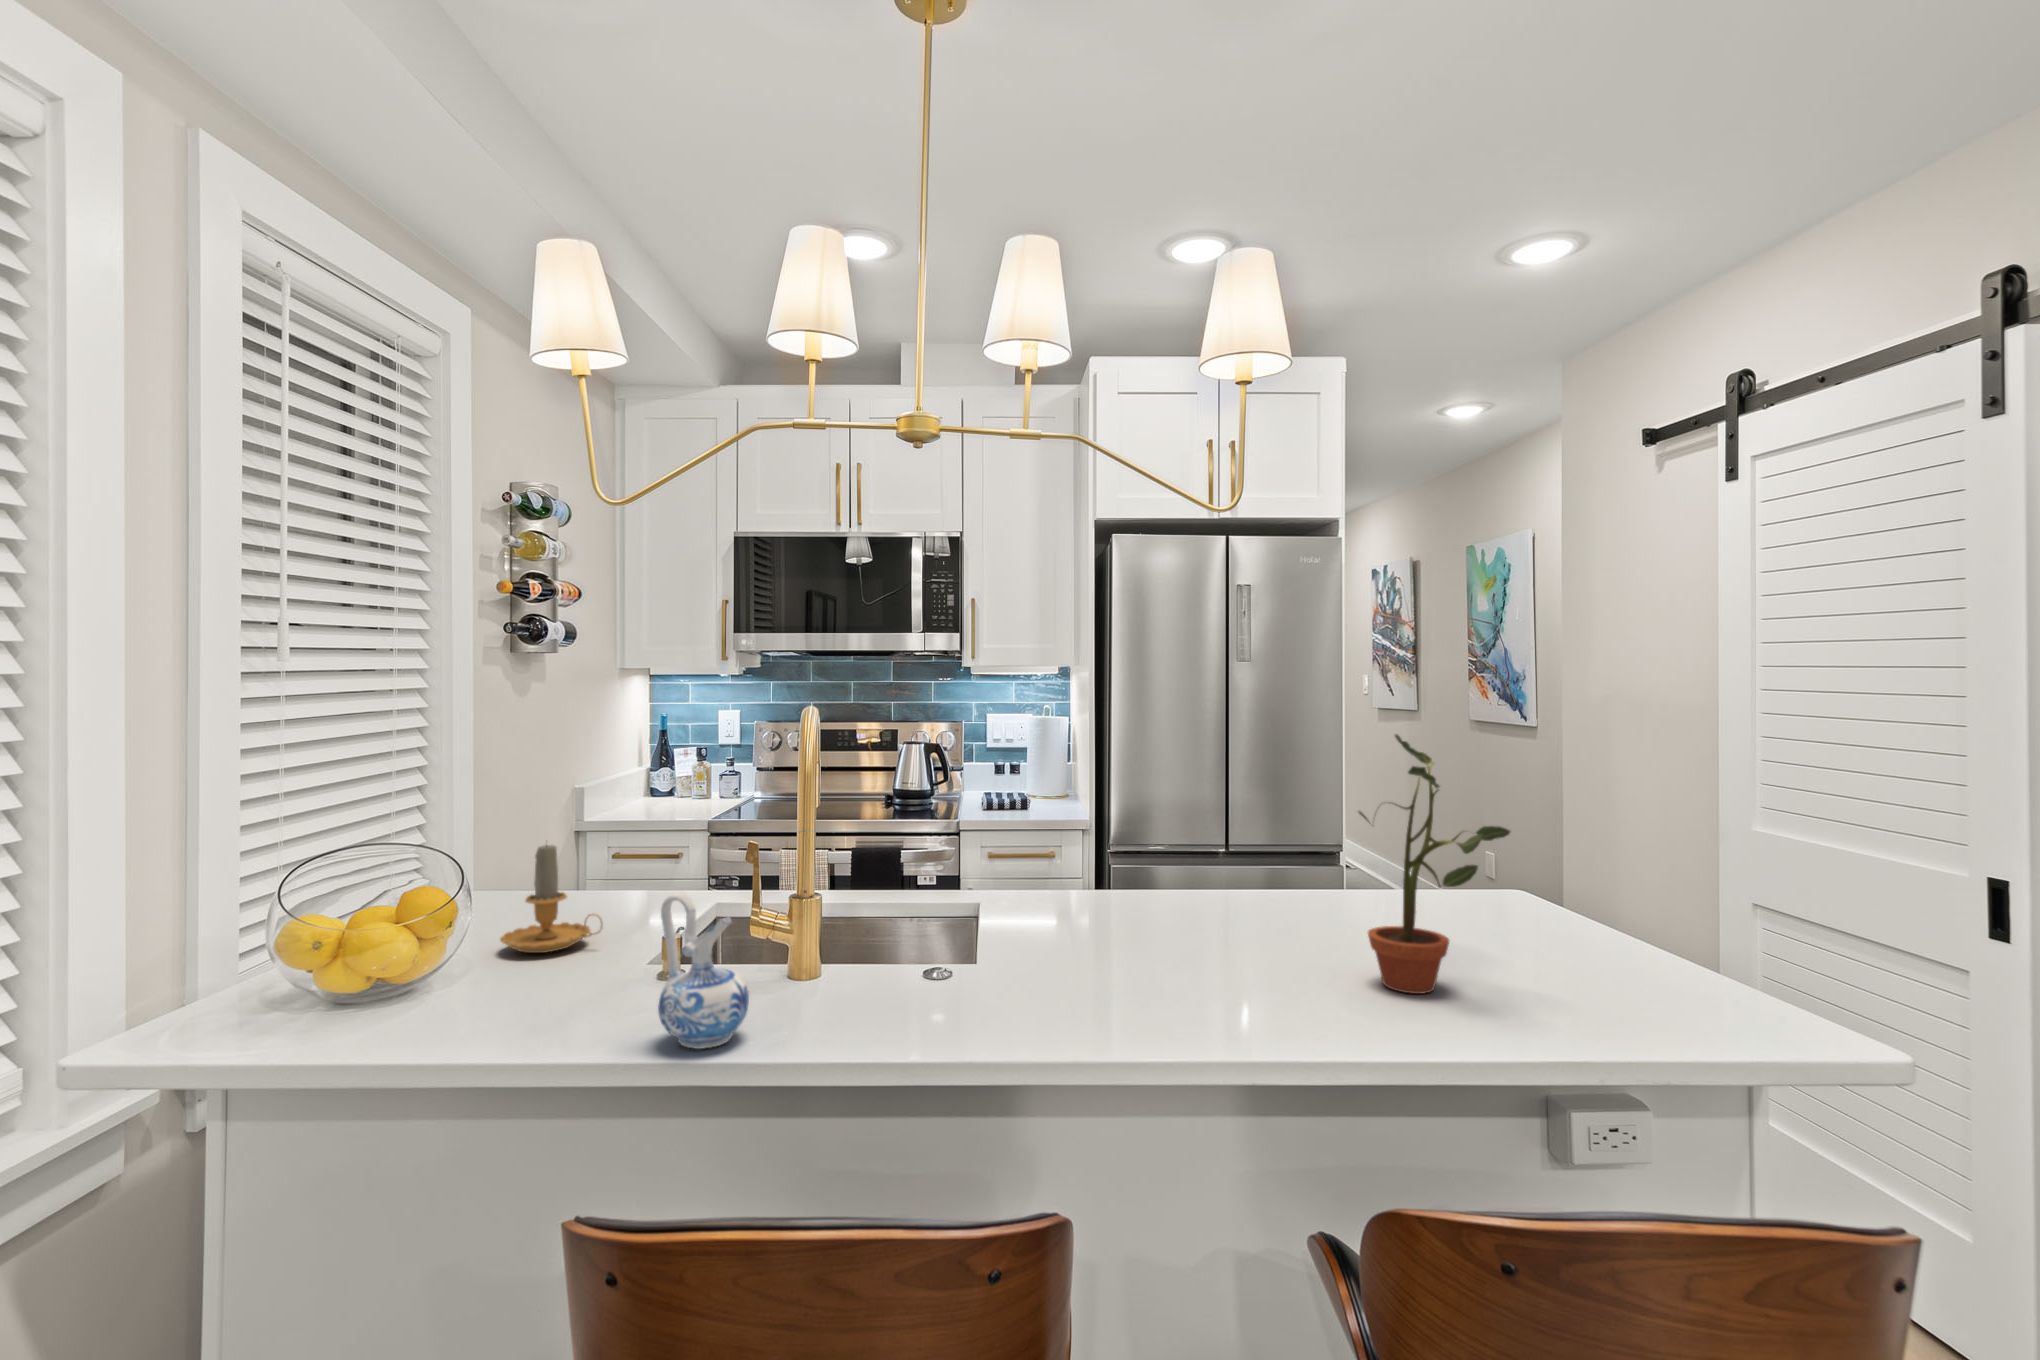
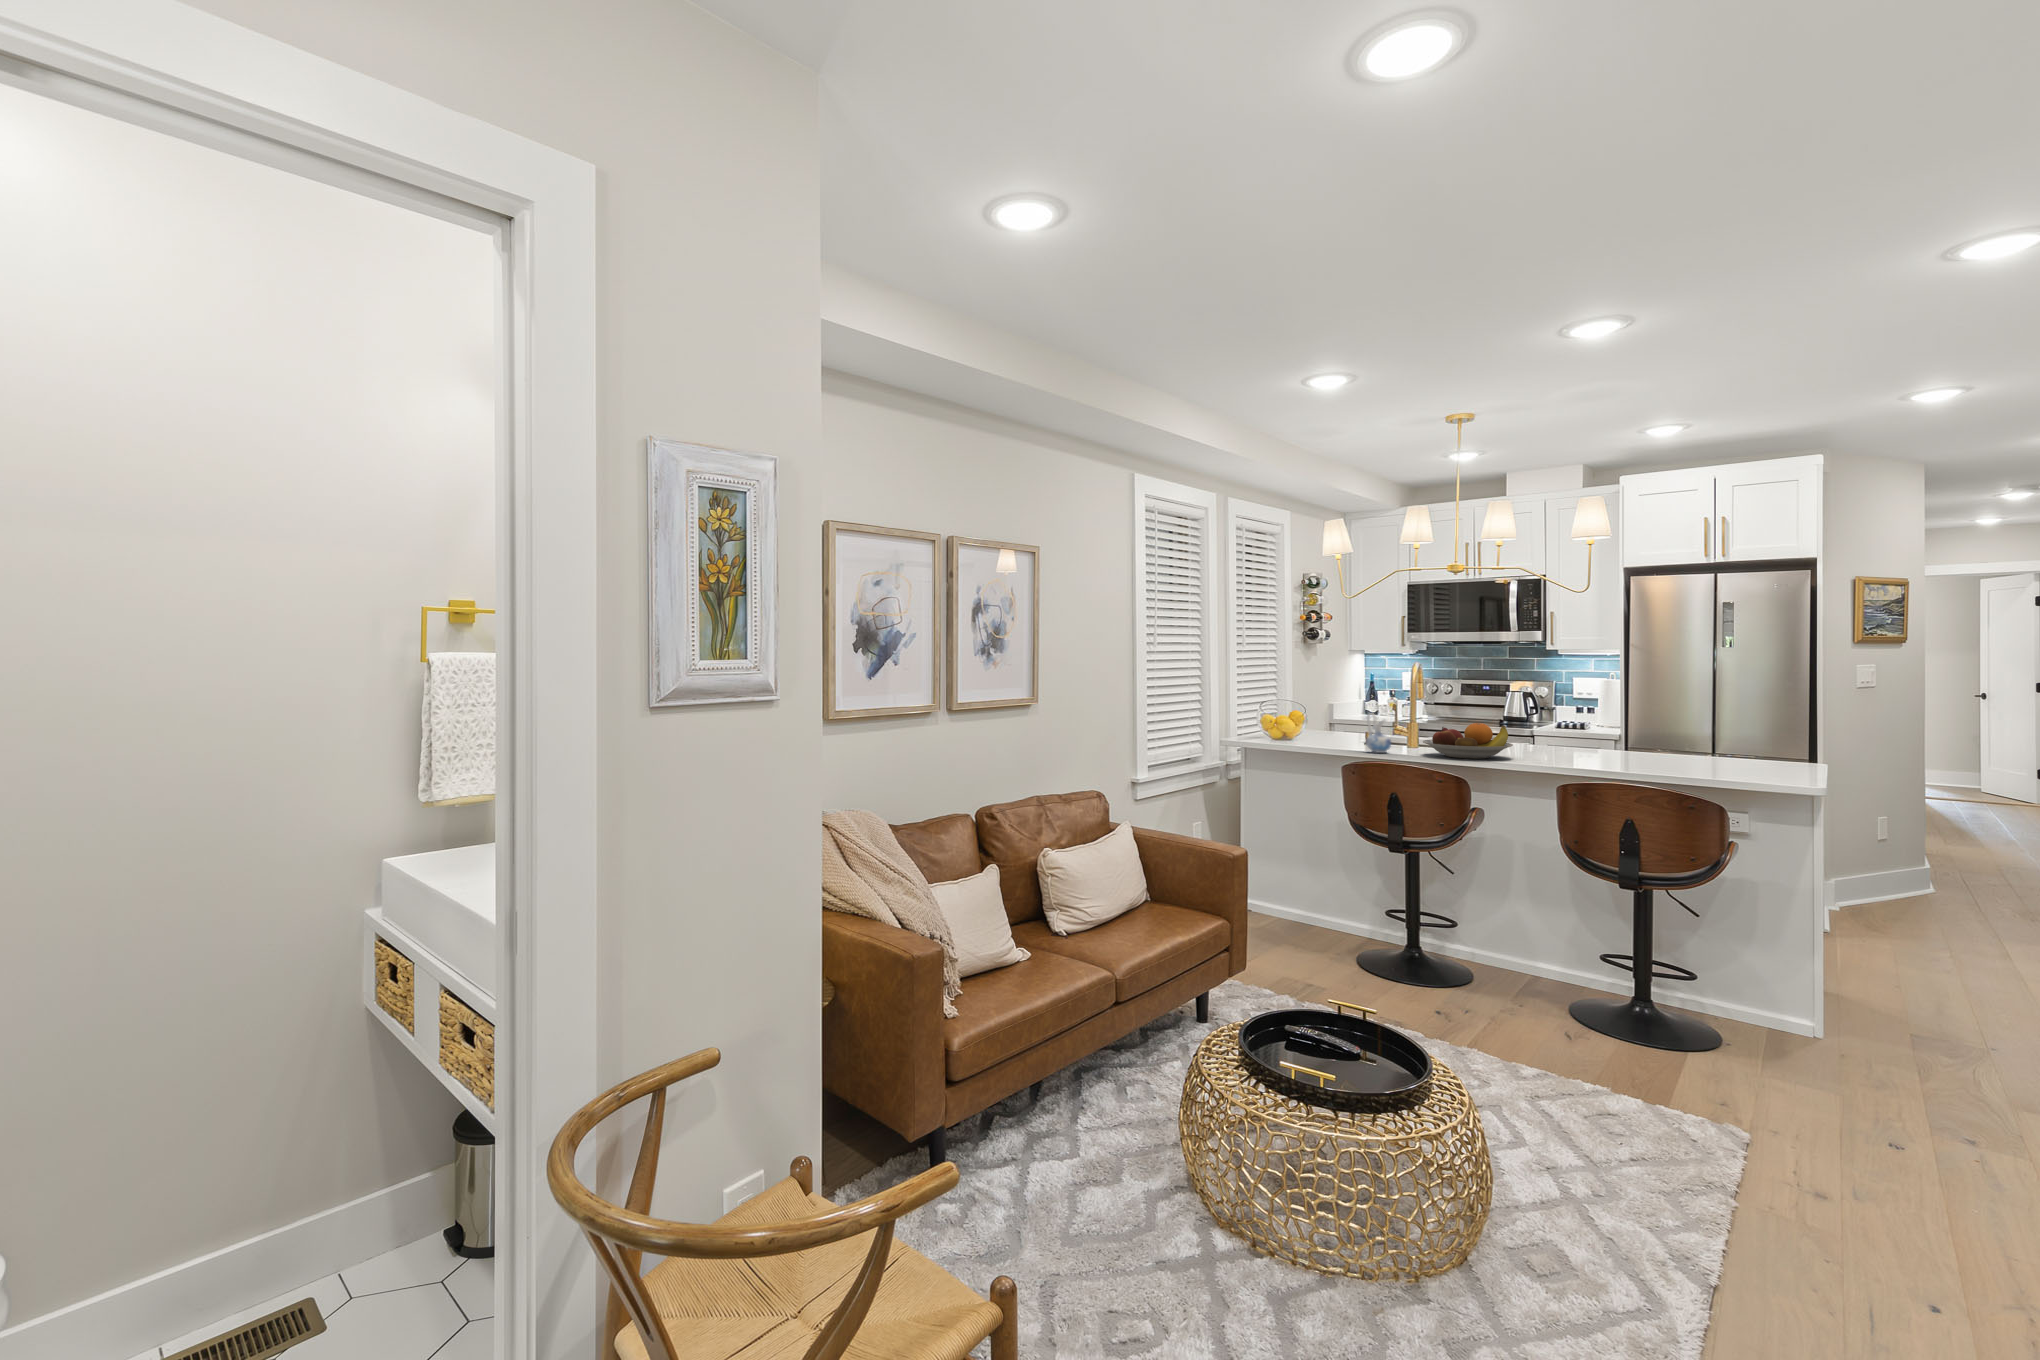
potted plant: present [1359,734,1510,994] -> none [1611,678,1676,766]
candle: present [500,845,603,953] -> none [1317,707,1349,742]
fruit bowl: none [855,898,1123,1041] -> present [1423,723,1513,759]

